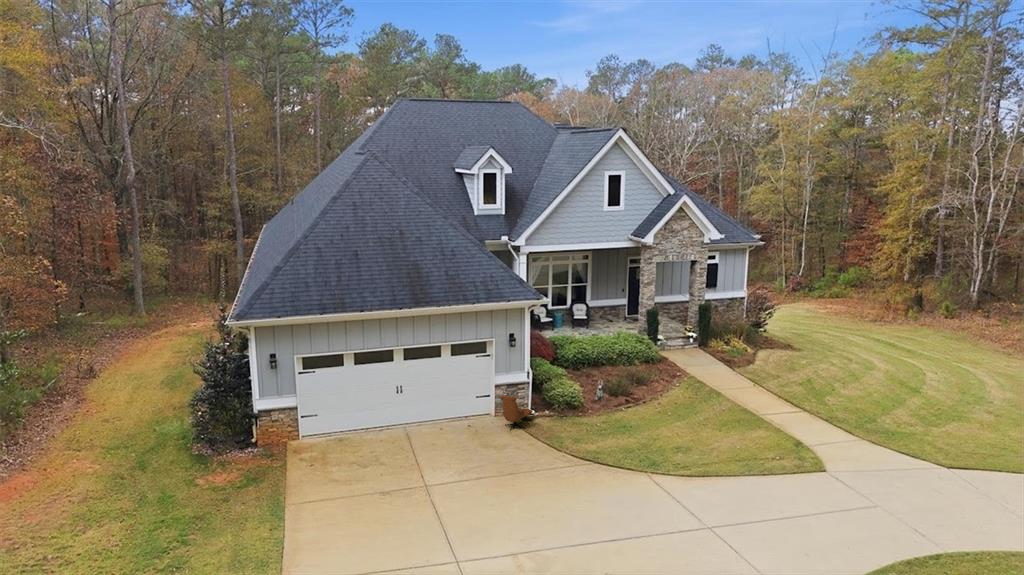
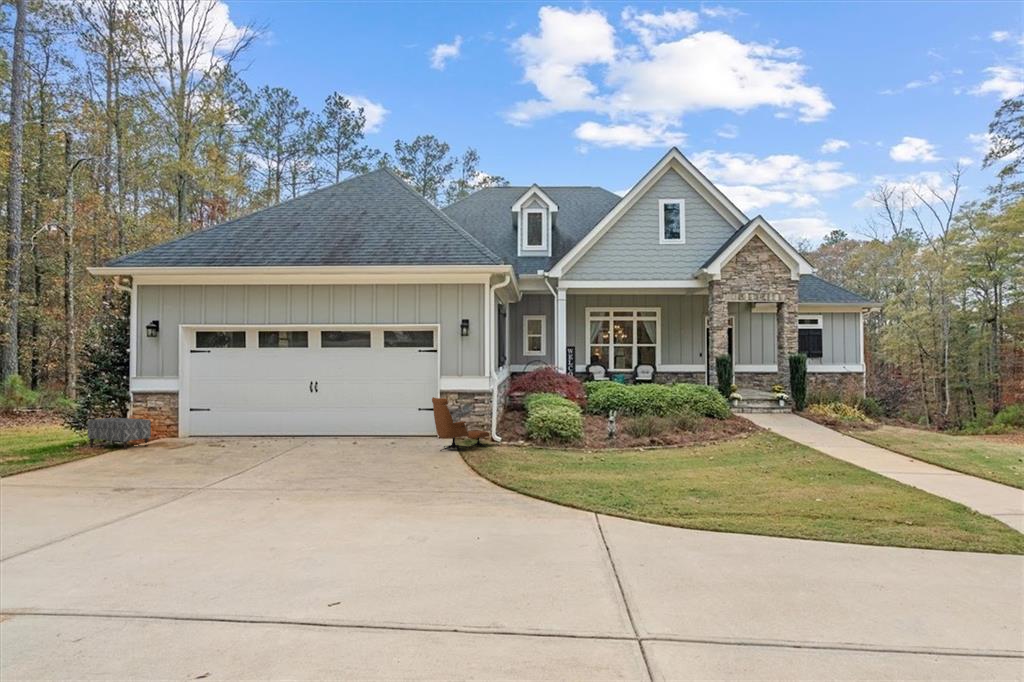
bench: none [232,431,283,458] -> present [88,417,151,450]

